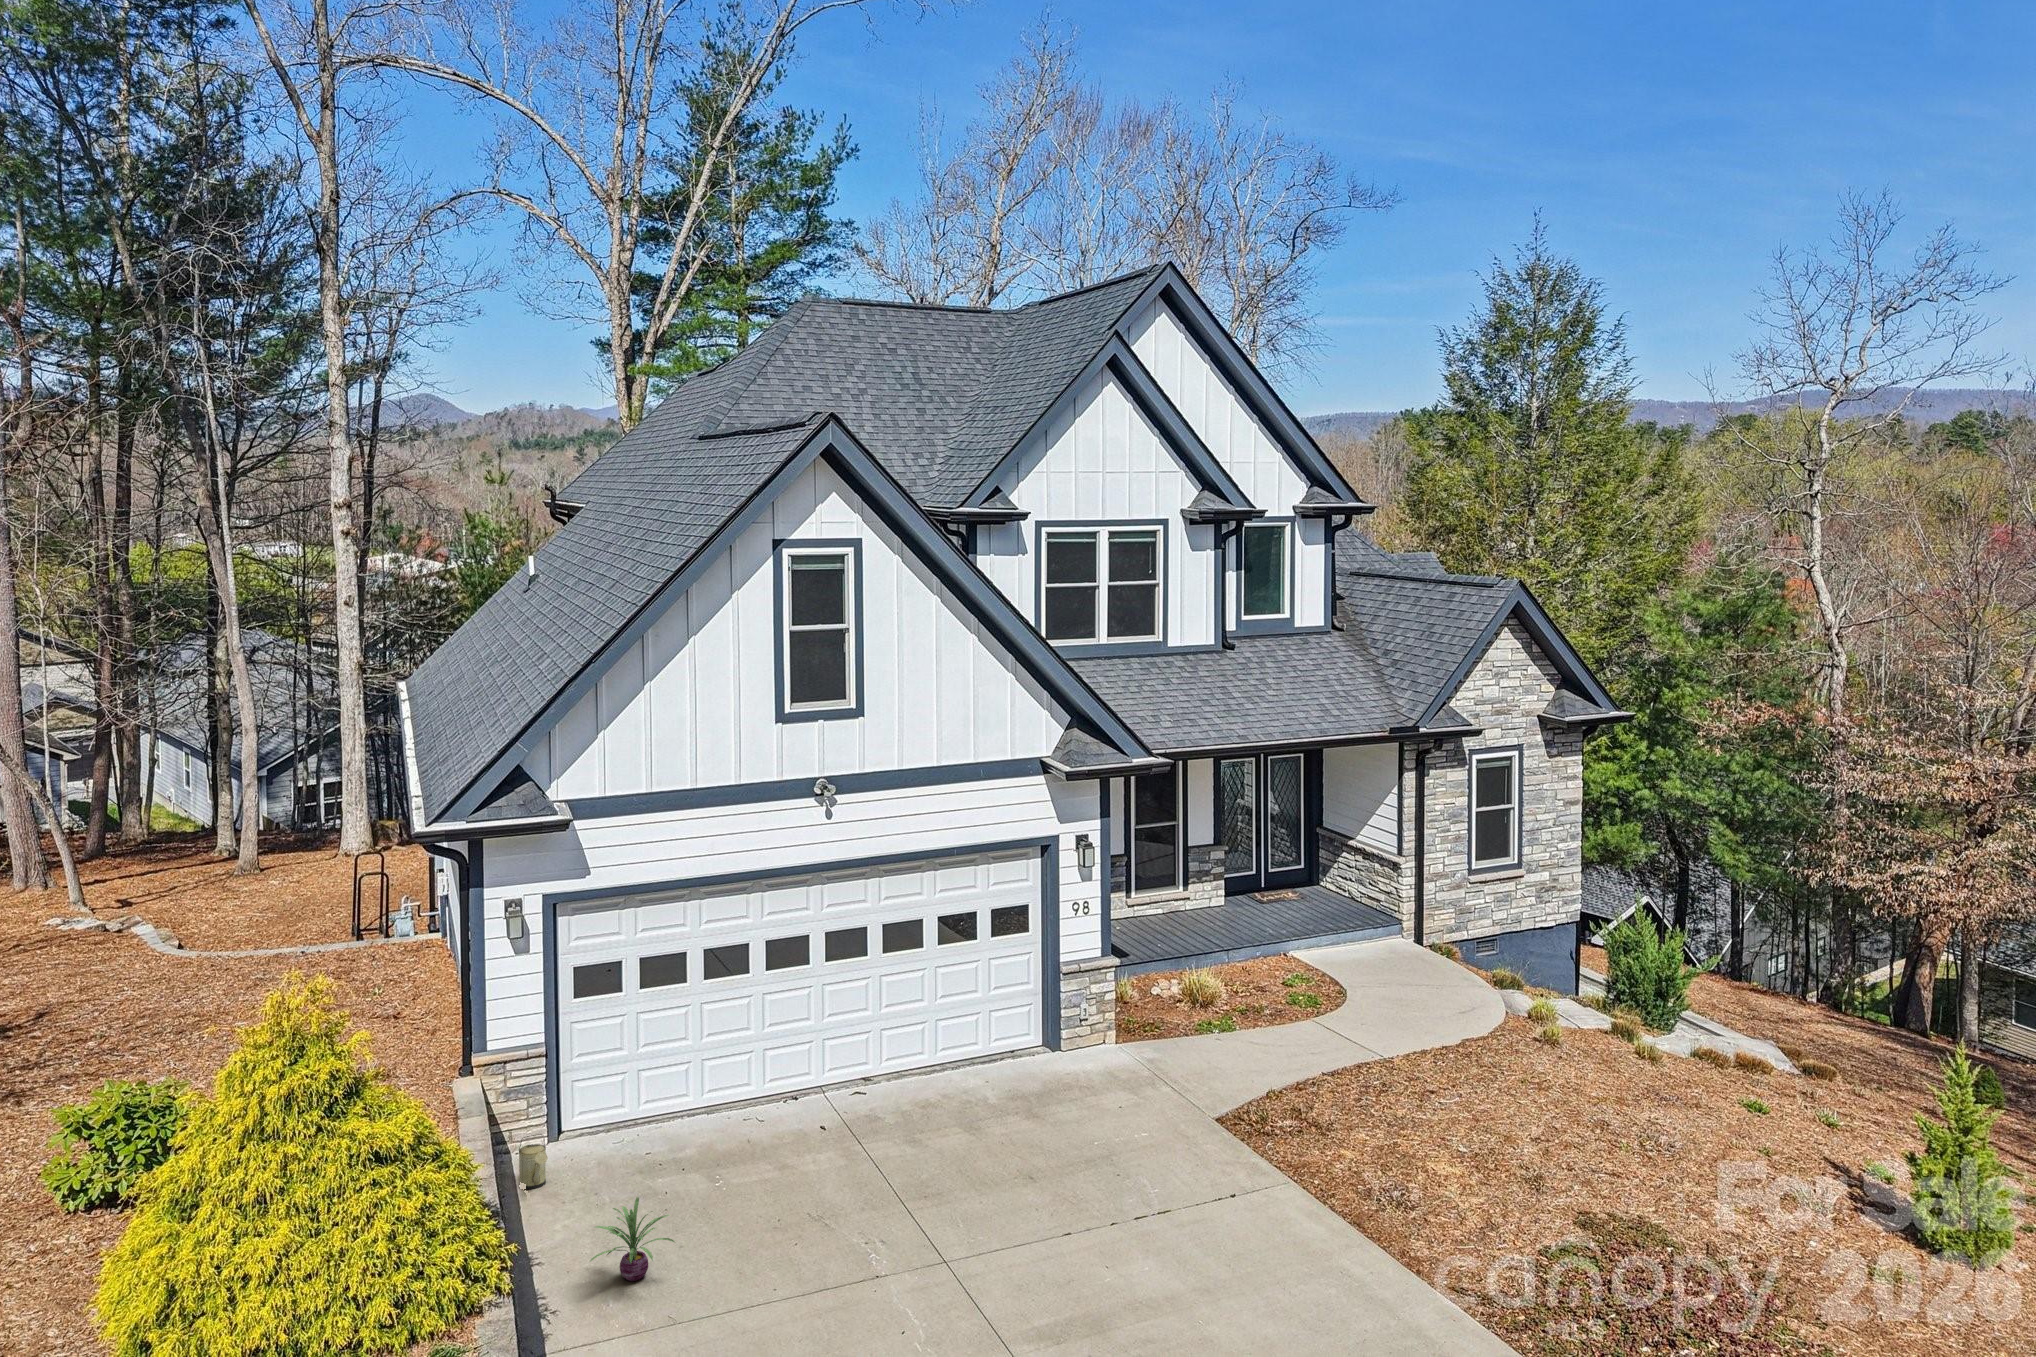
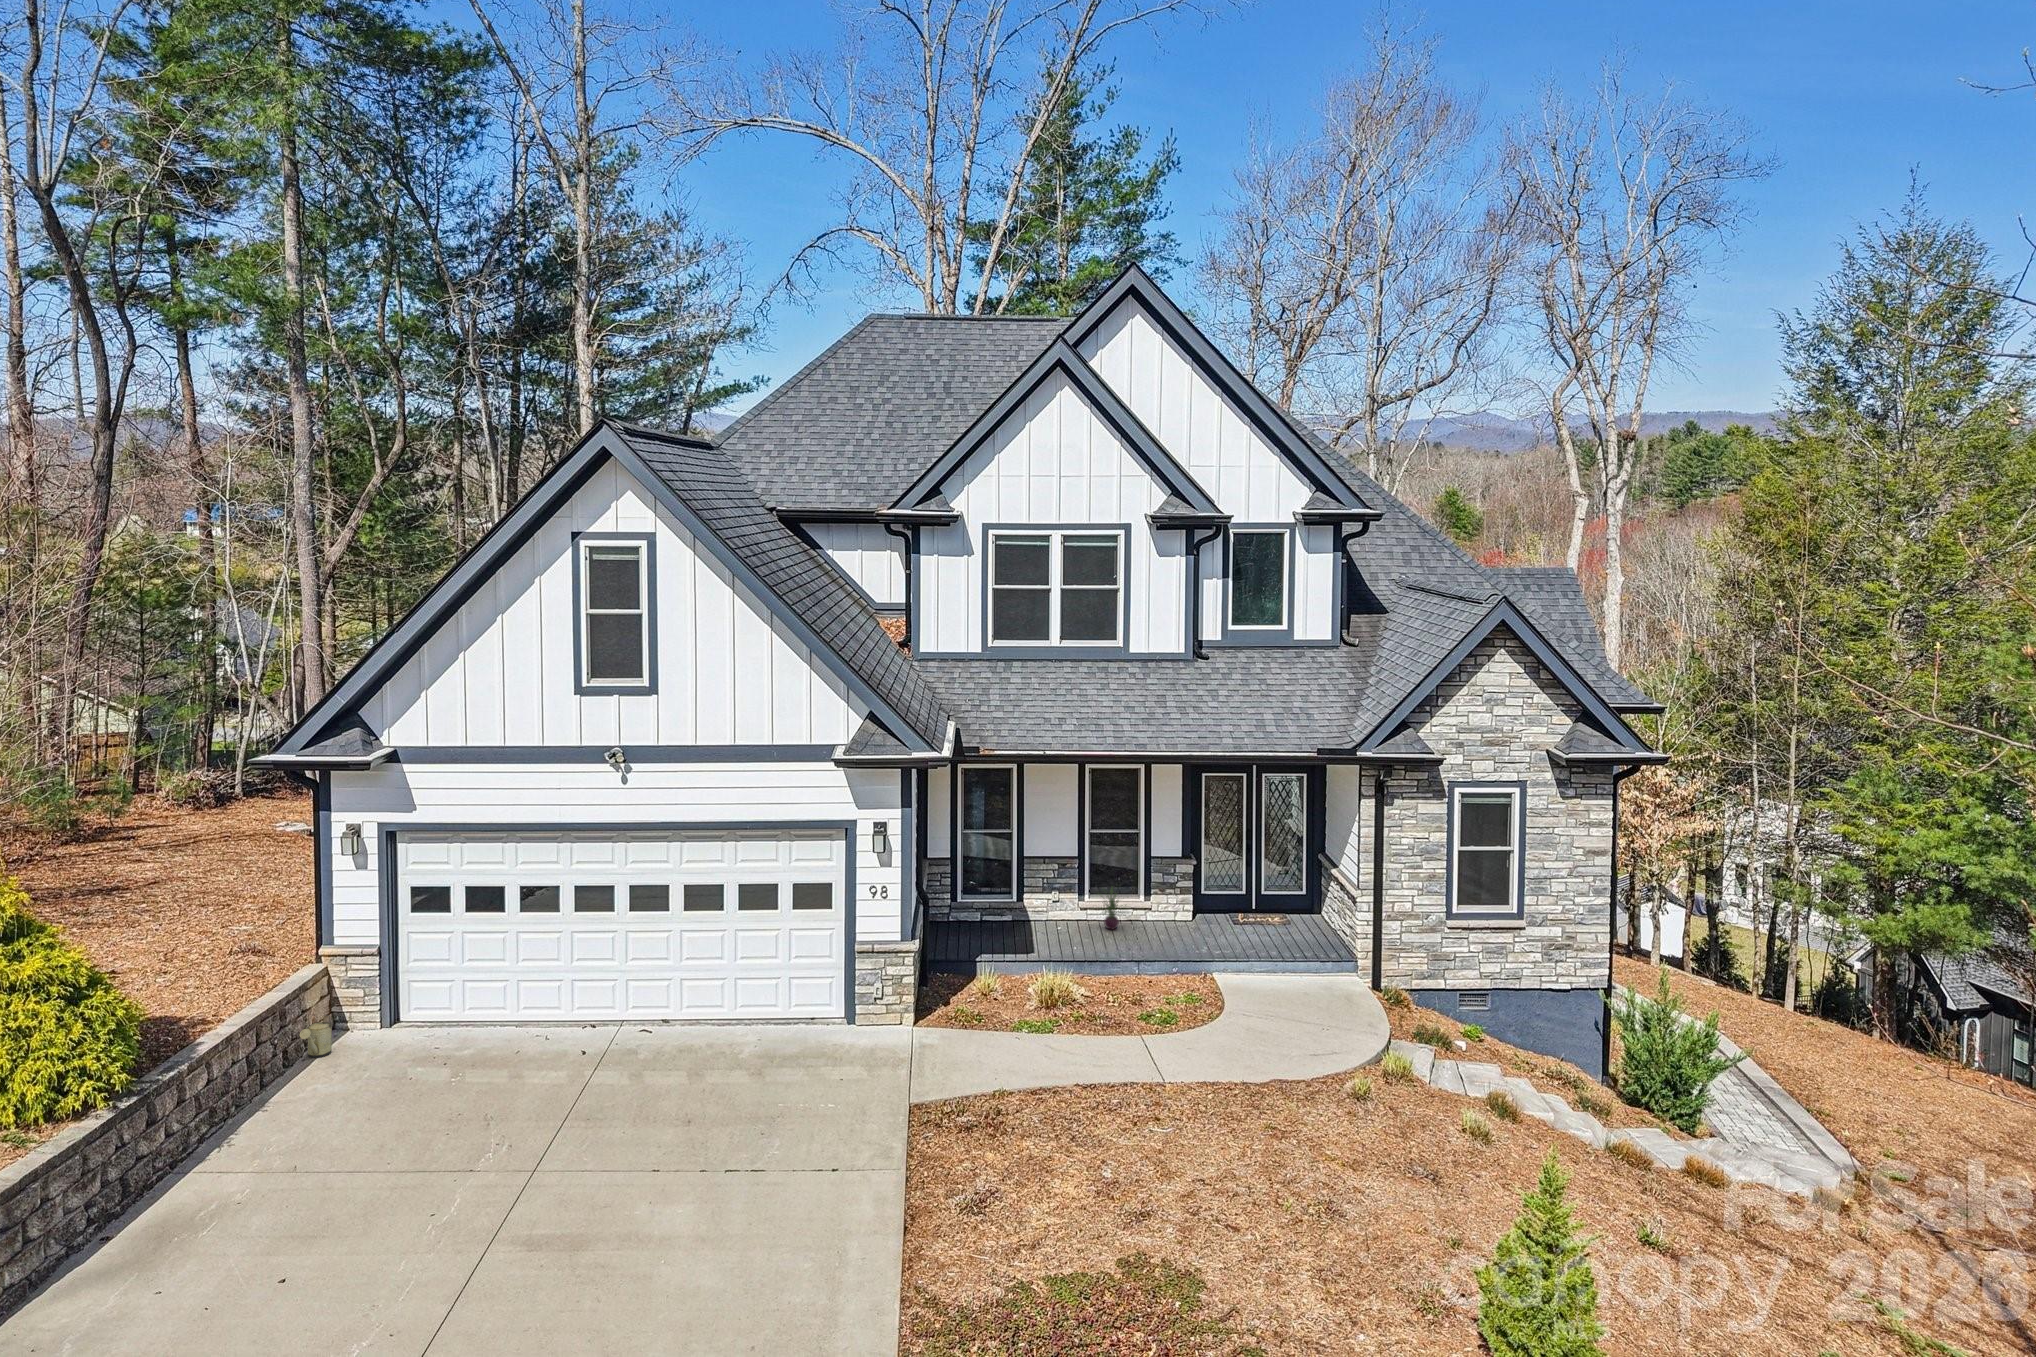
decorative plant: present [590,1197,675,1281] -> present [1102,888,1119,930]

